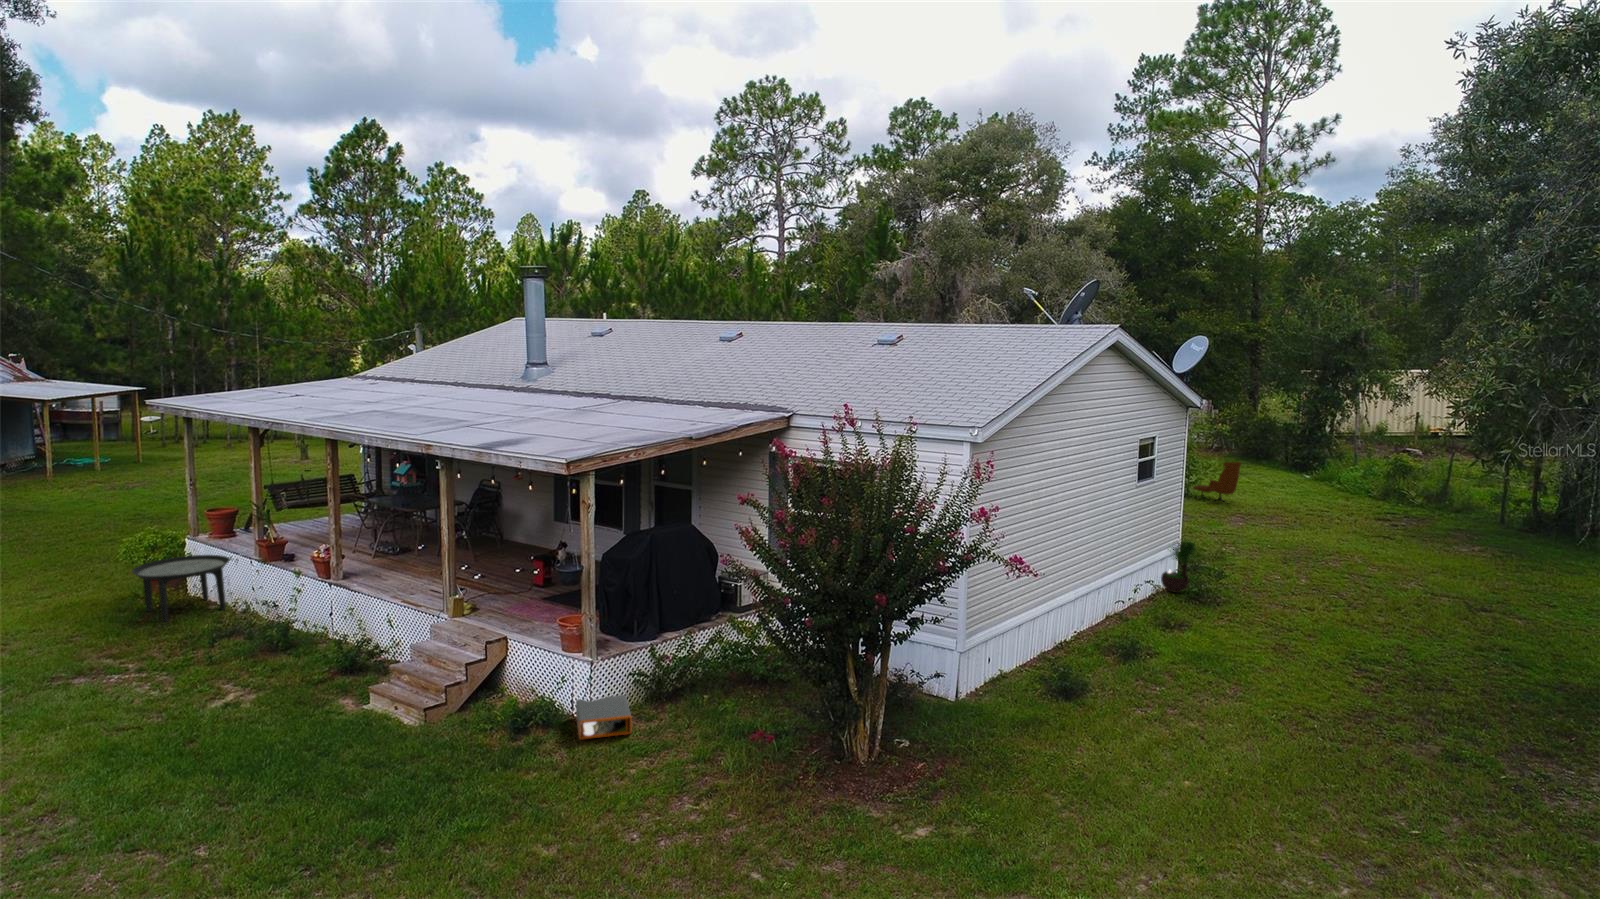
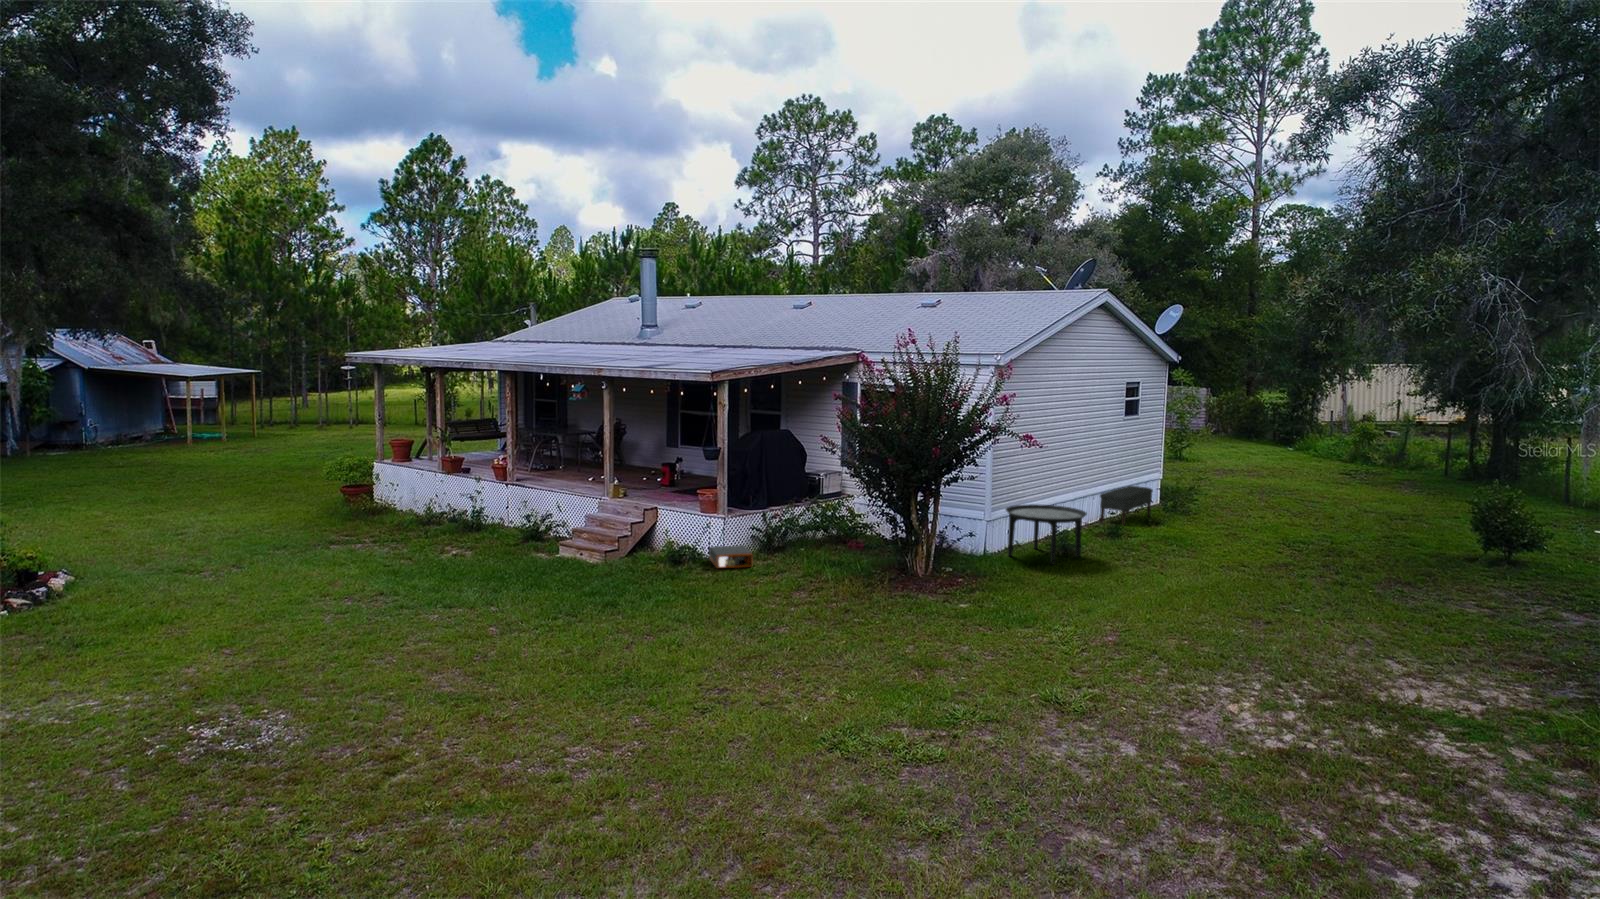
lounge chair: present [1193,462,1241,504] -> none [1186,426,1227,464]
potted tree: present [1161,539,1197,592] -> none [1148,462,1179,509]
round table: present [132,555,230,622] -> present [1006,504,1087,565]
bench: none [1104,569,1170,629] -> present [1100,486,1153,526]

